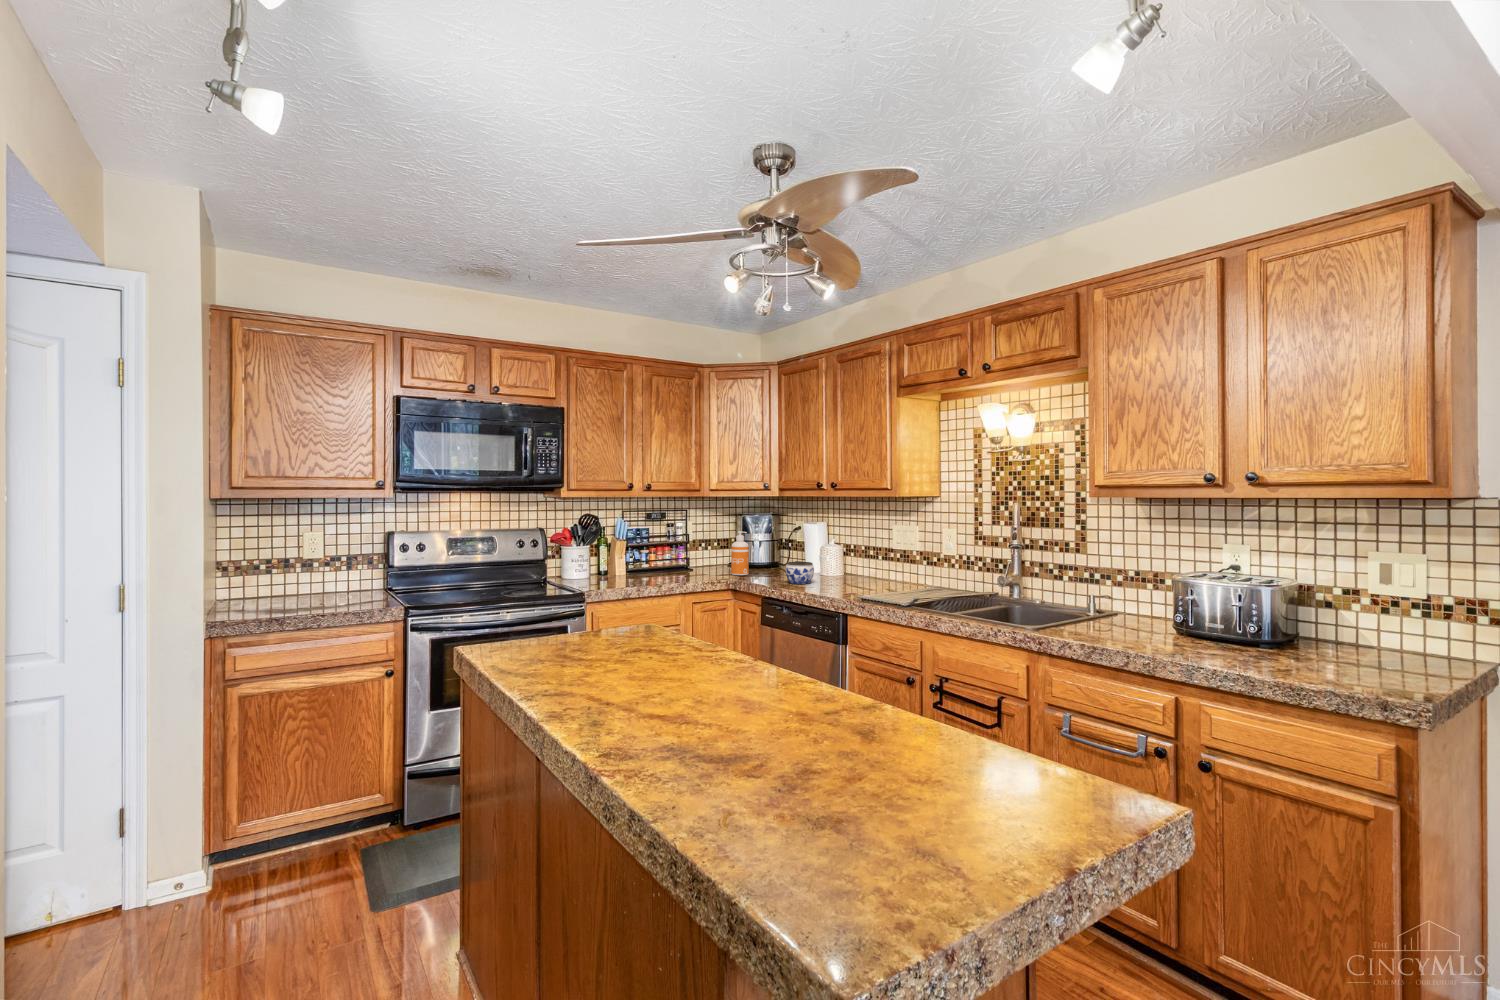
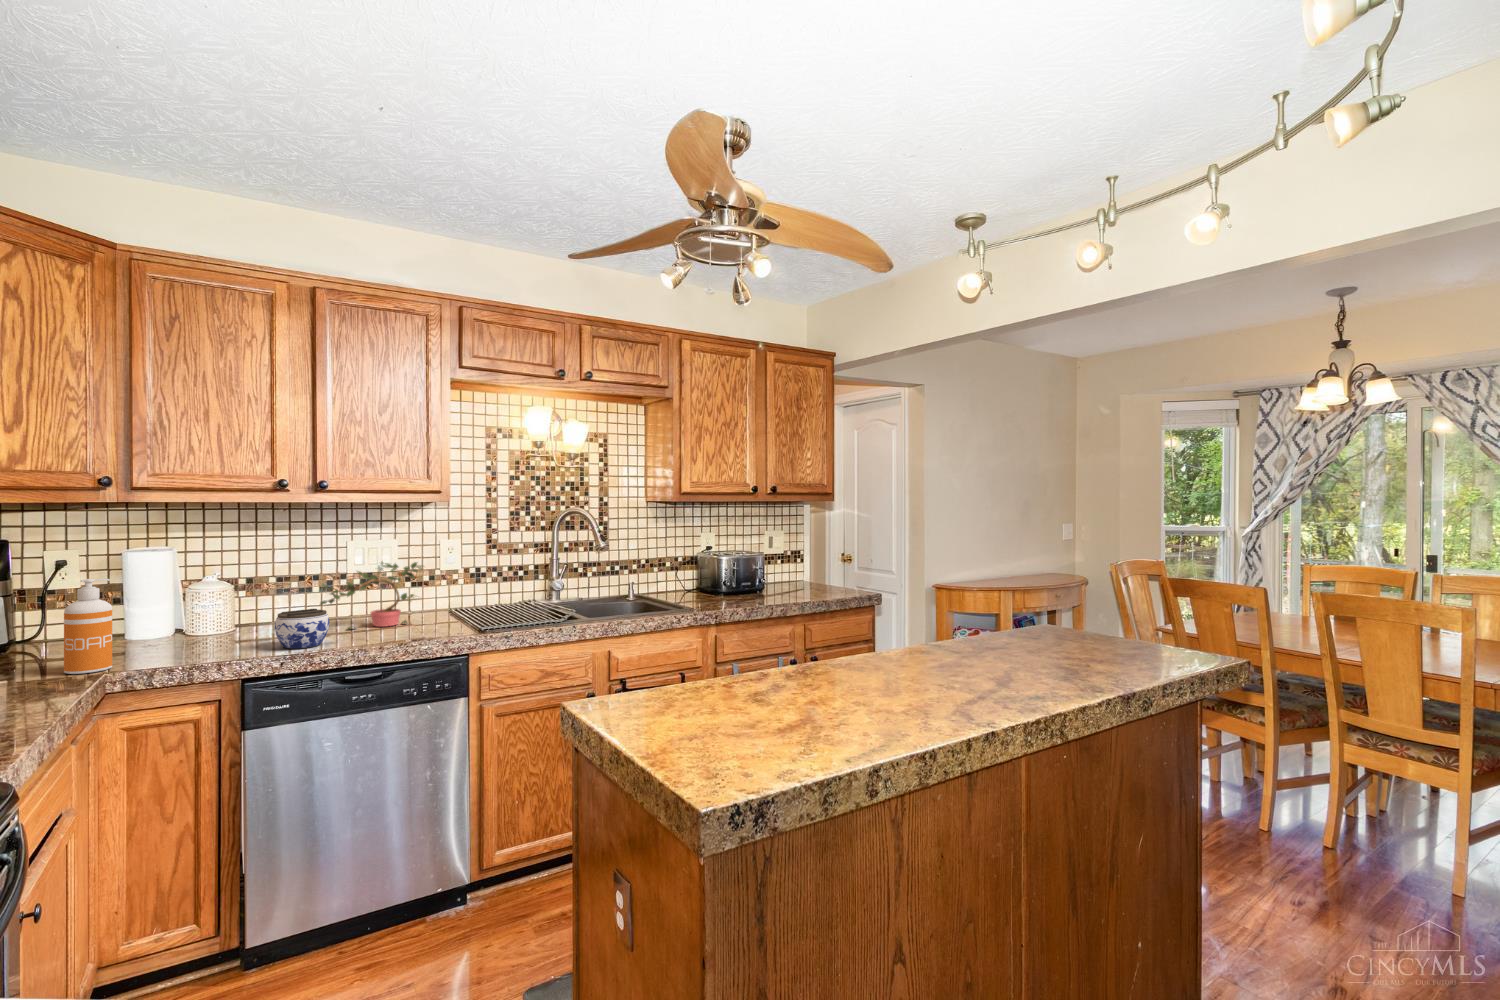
potted plant: none [841,539,888,586] -> present [320,562,421,629]

